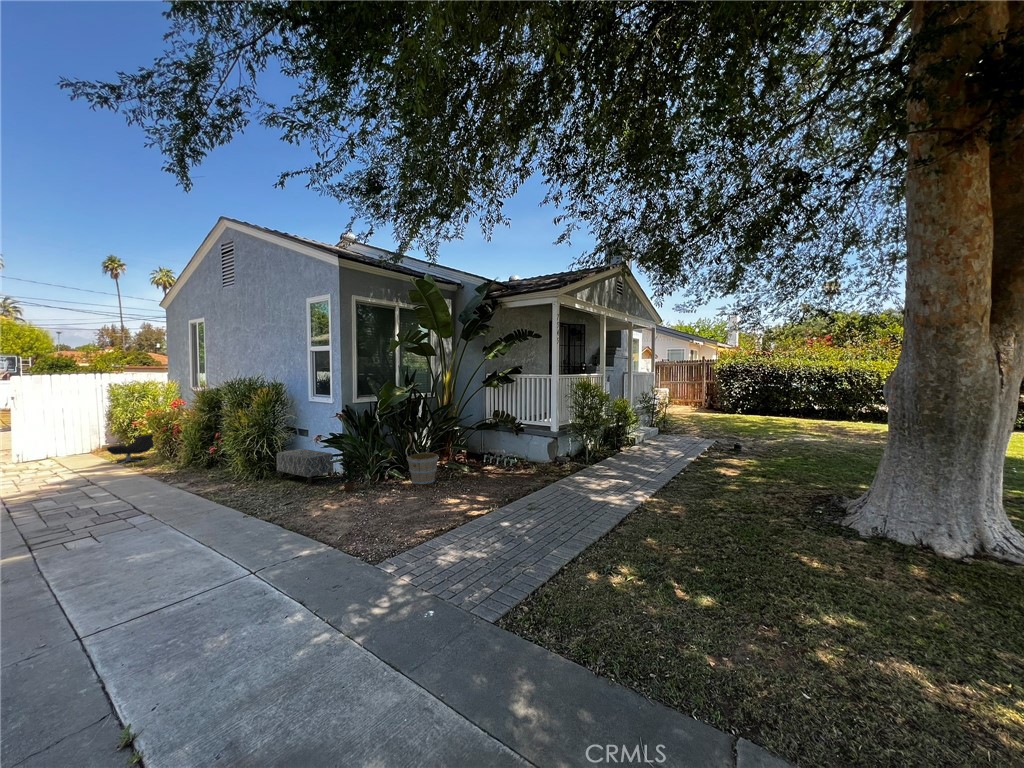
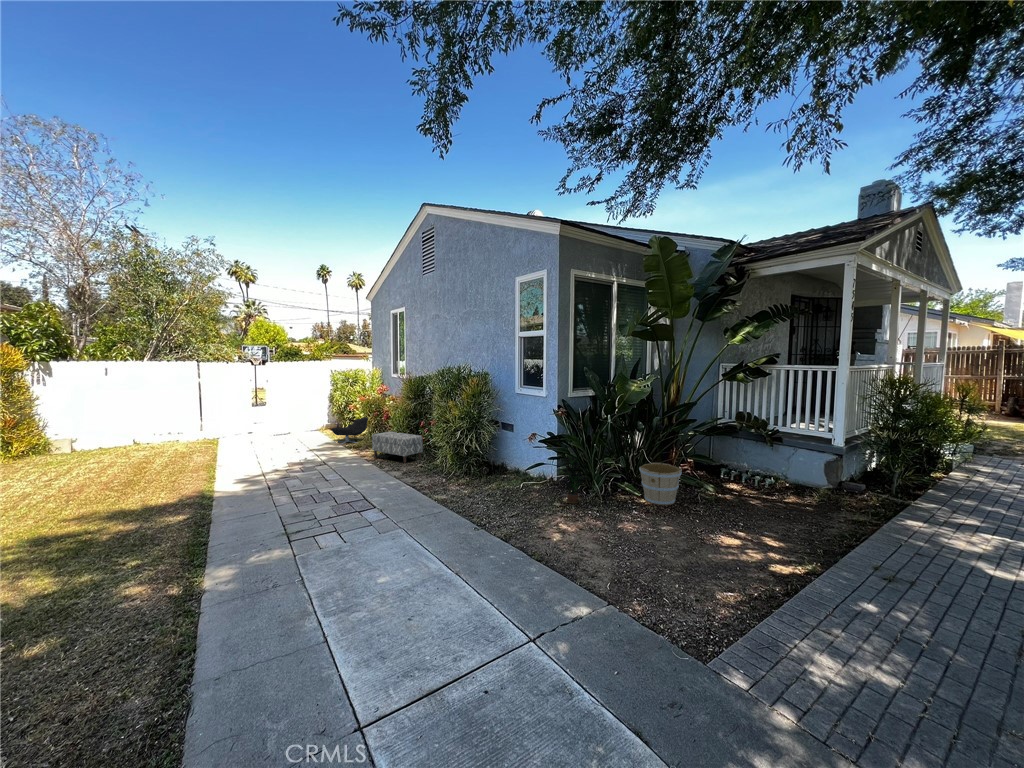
bench: present [277,449,333,485] -> present [372,431,423,463]

